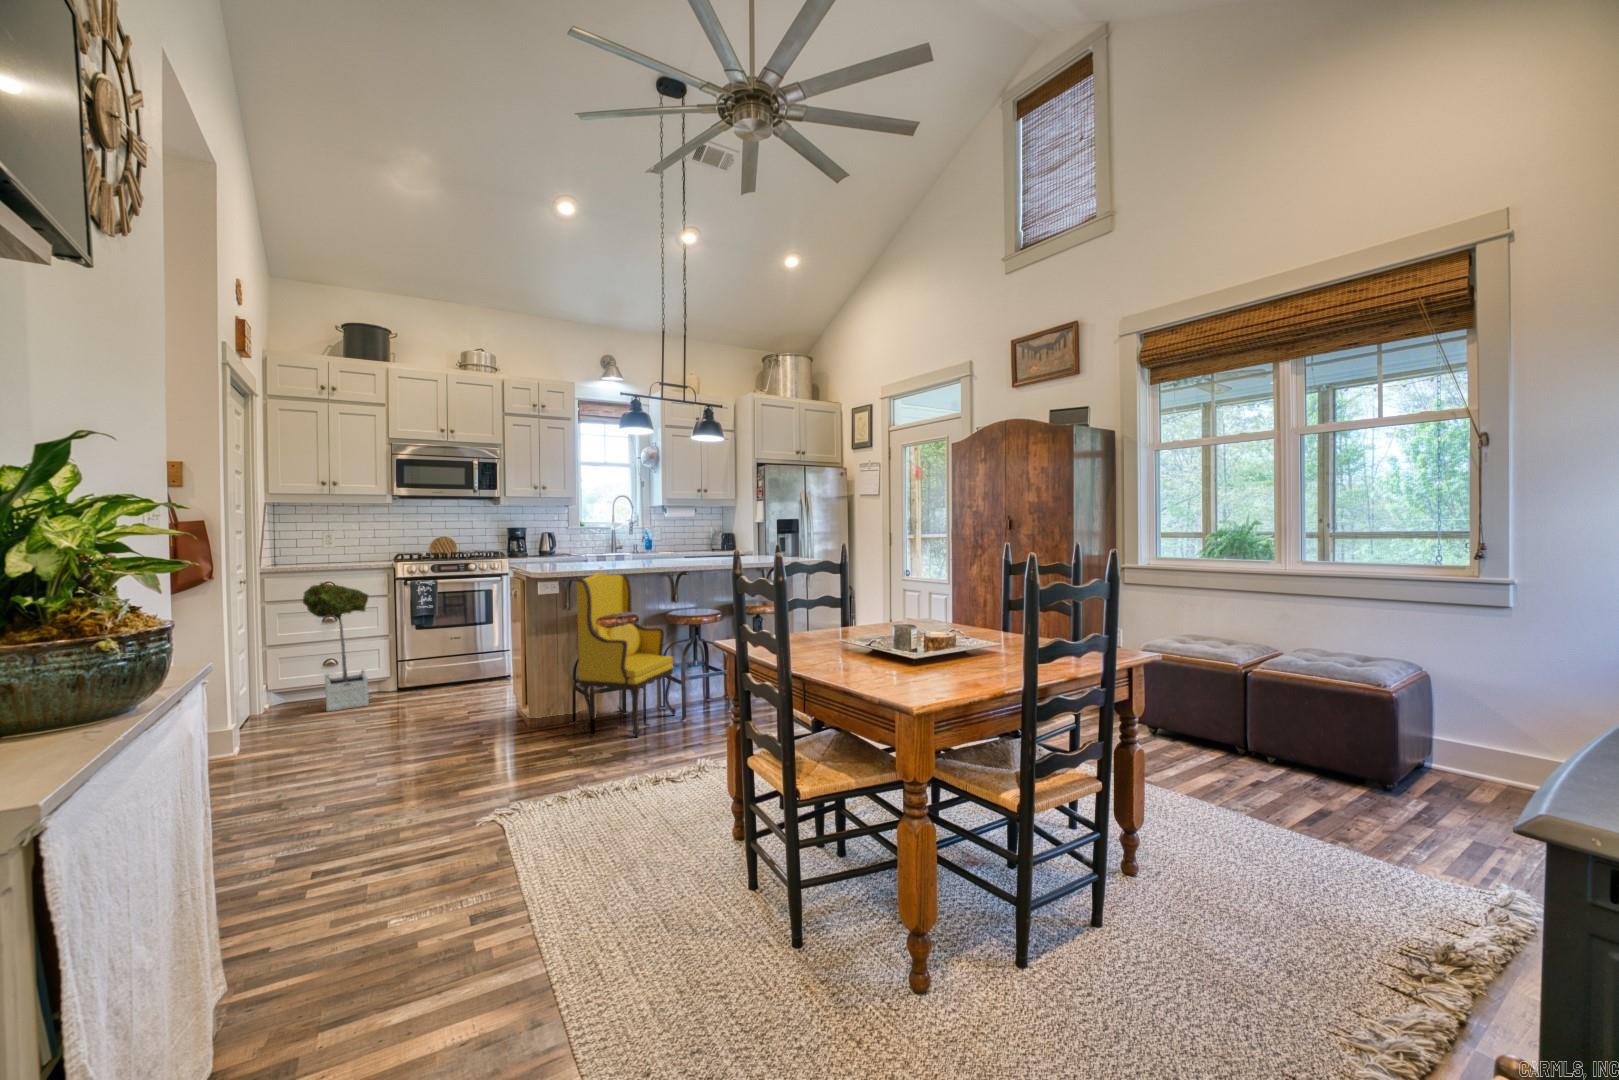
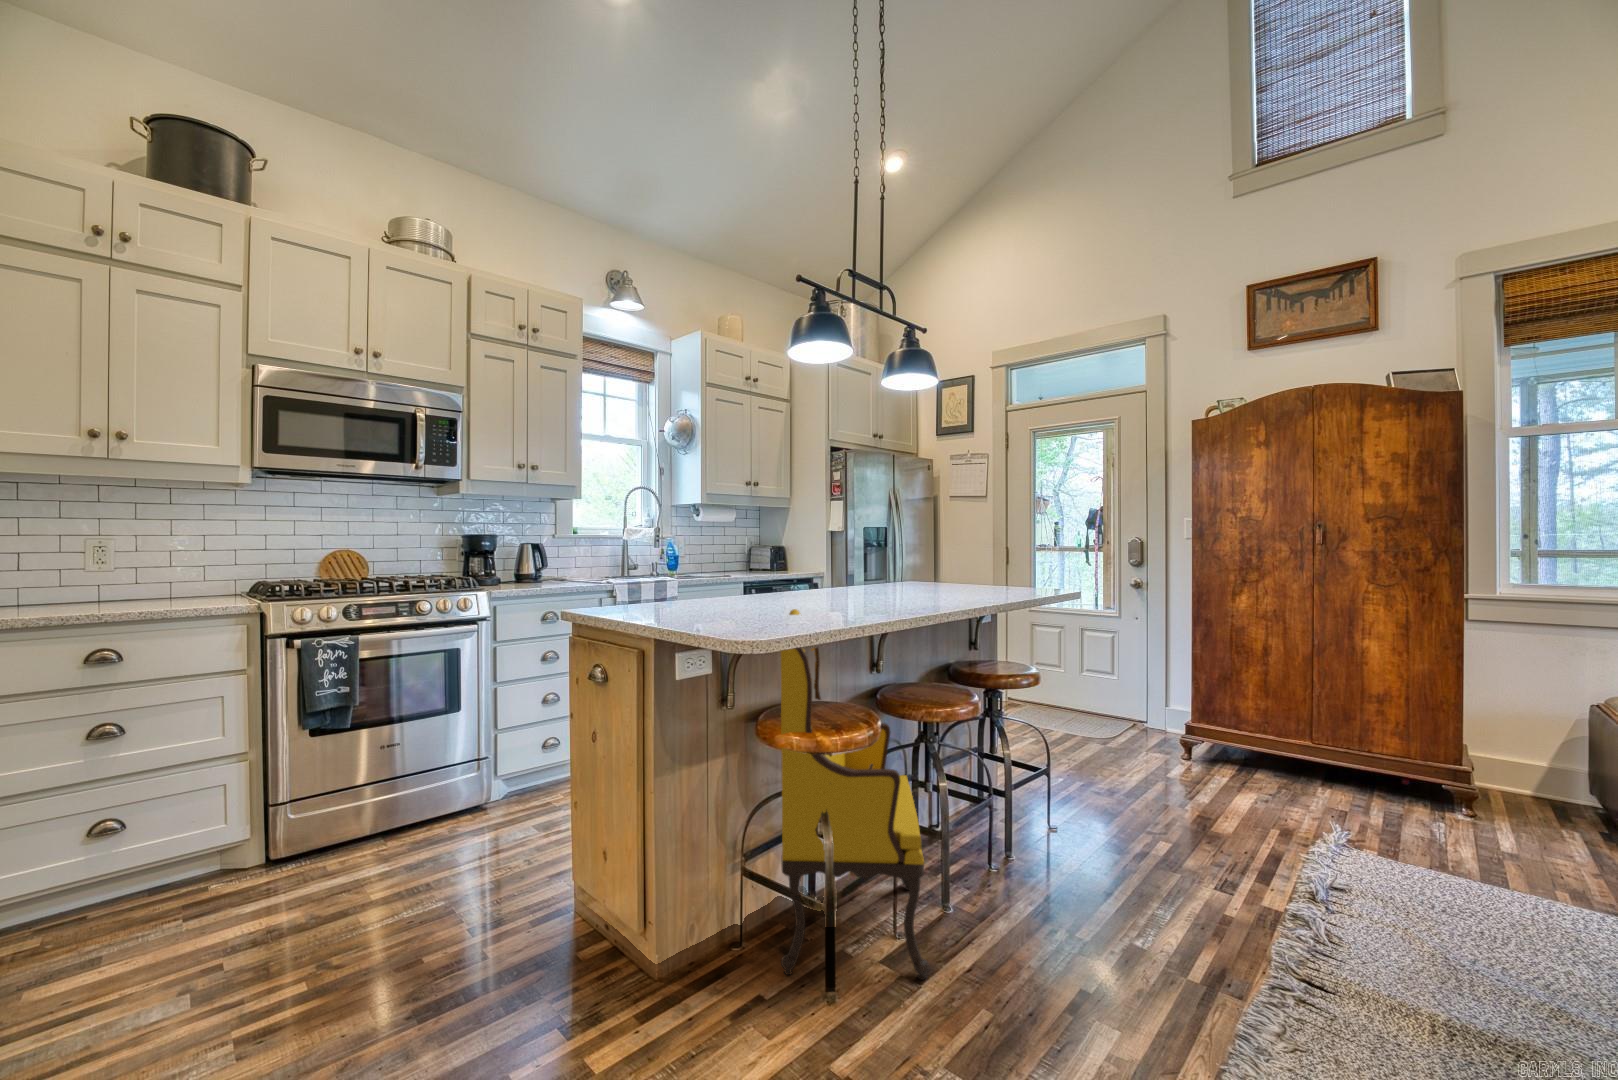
potted tree: present [303,583,369,711] -> none [29,656,211,964]

